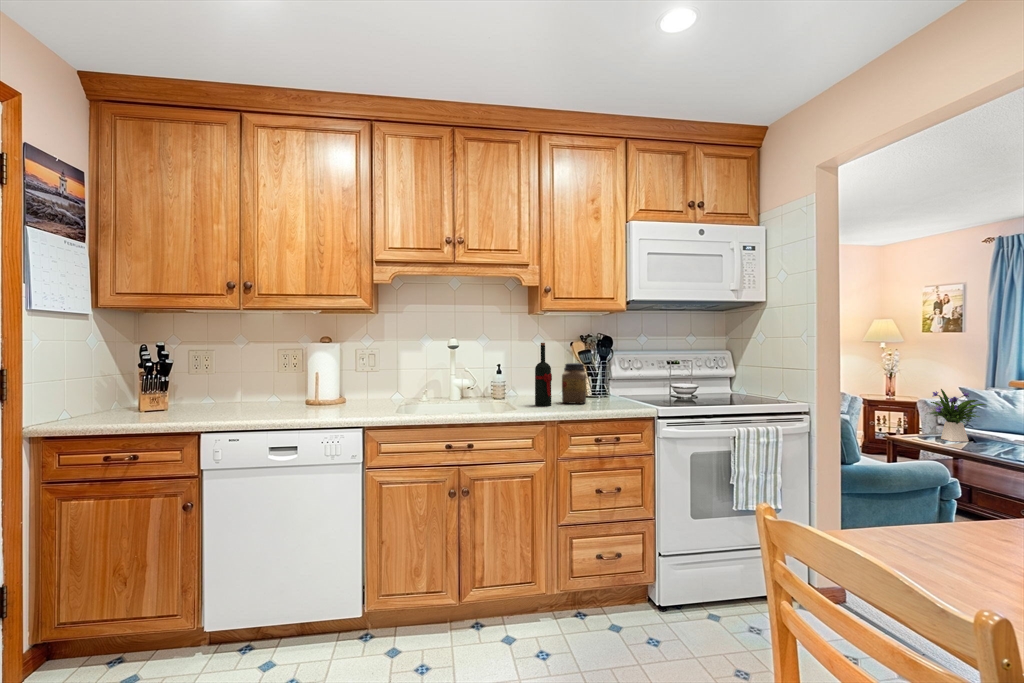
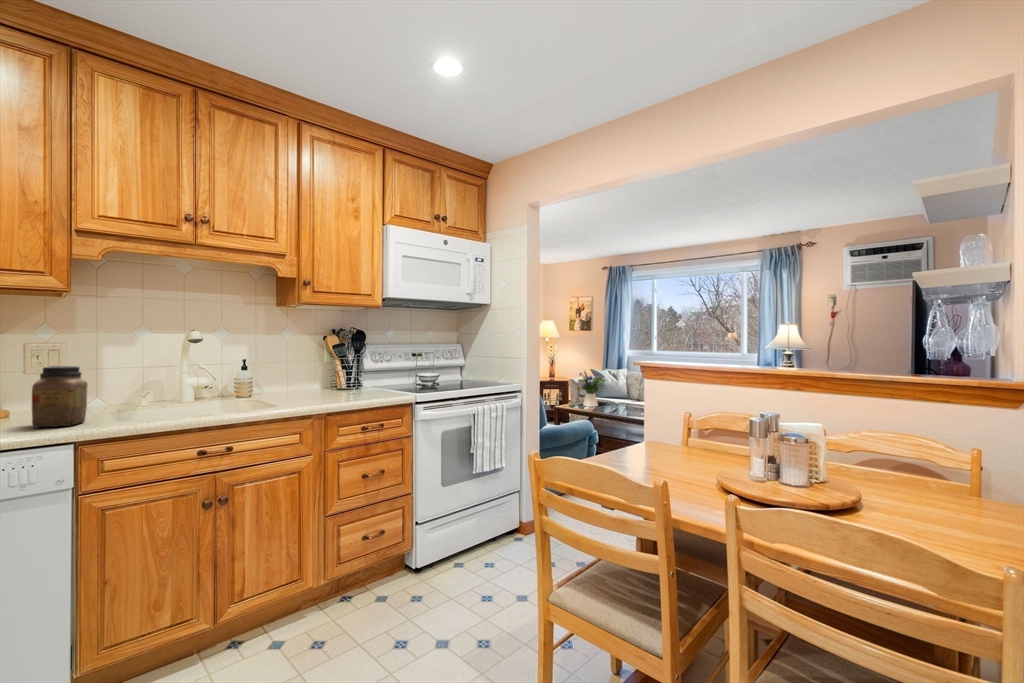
wine bottle: present [535,343,552,406] -> none [293,336,313,400]
jar: present [562,363,587,404] -> present [32,366,87,428]

